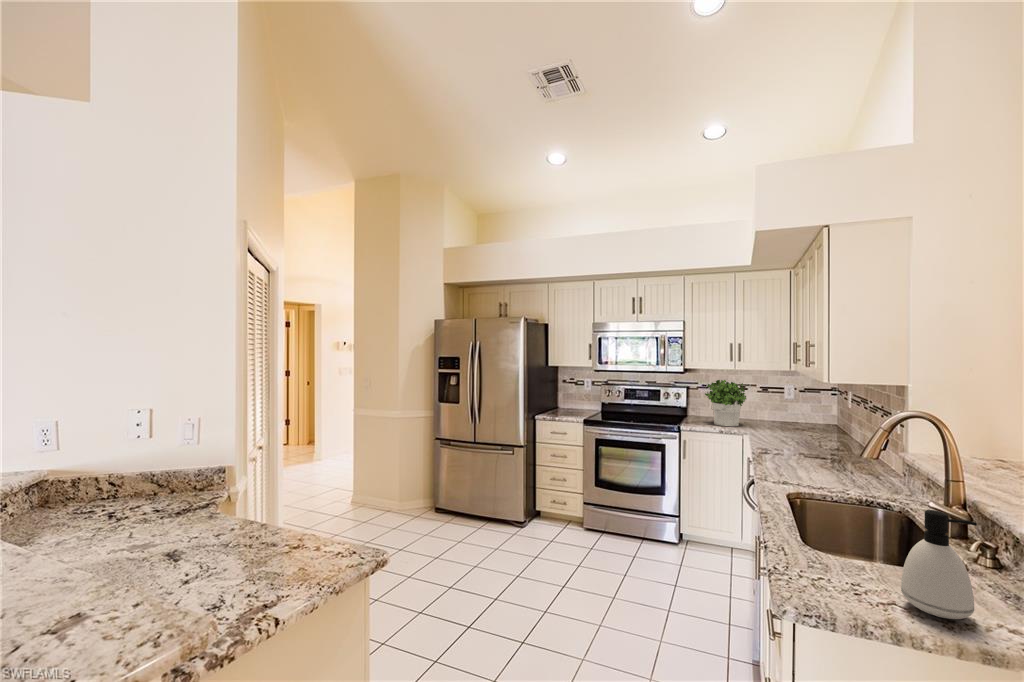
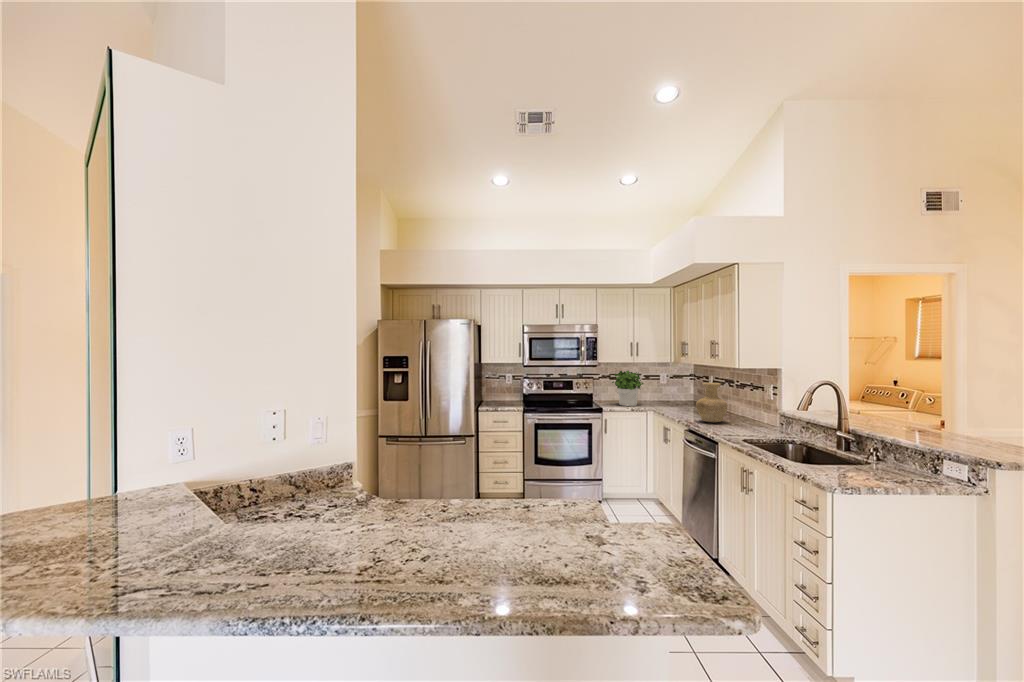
vase: none [788,402,839,461] -> present [696,383,728,423]
soap dispenser: present [901,510,977,619] -> none [836,429,869,480]

